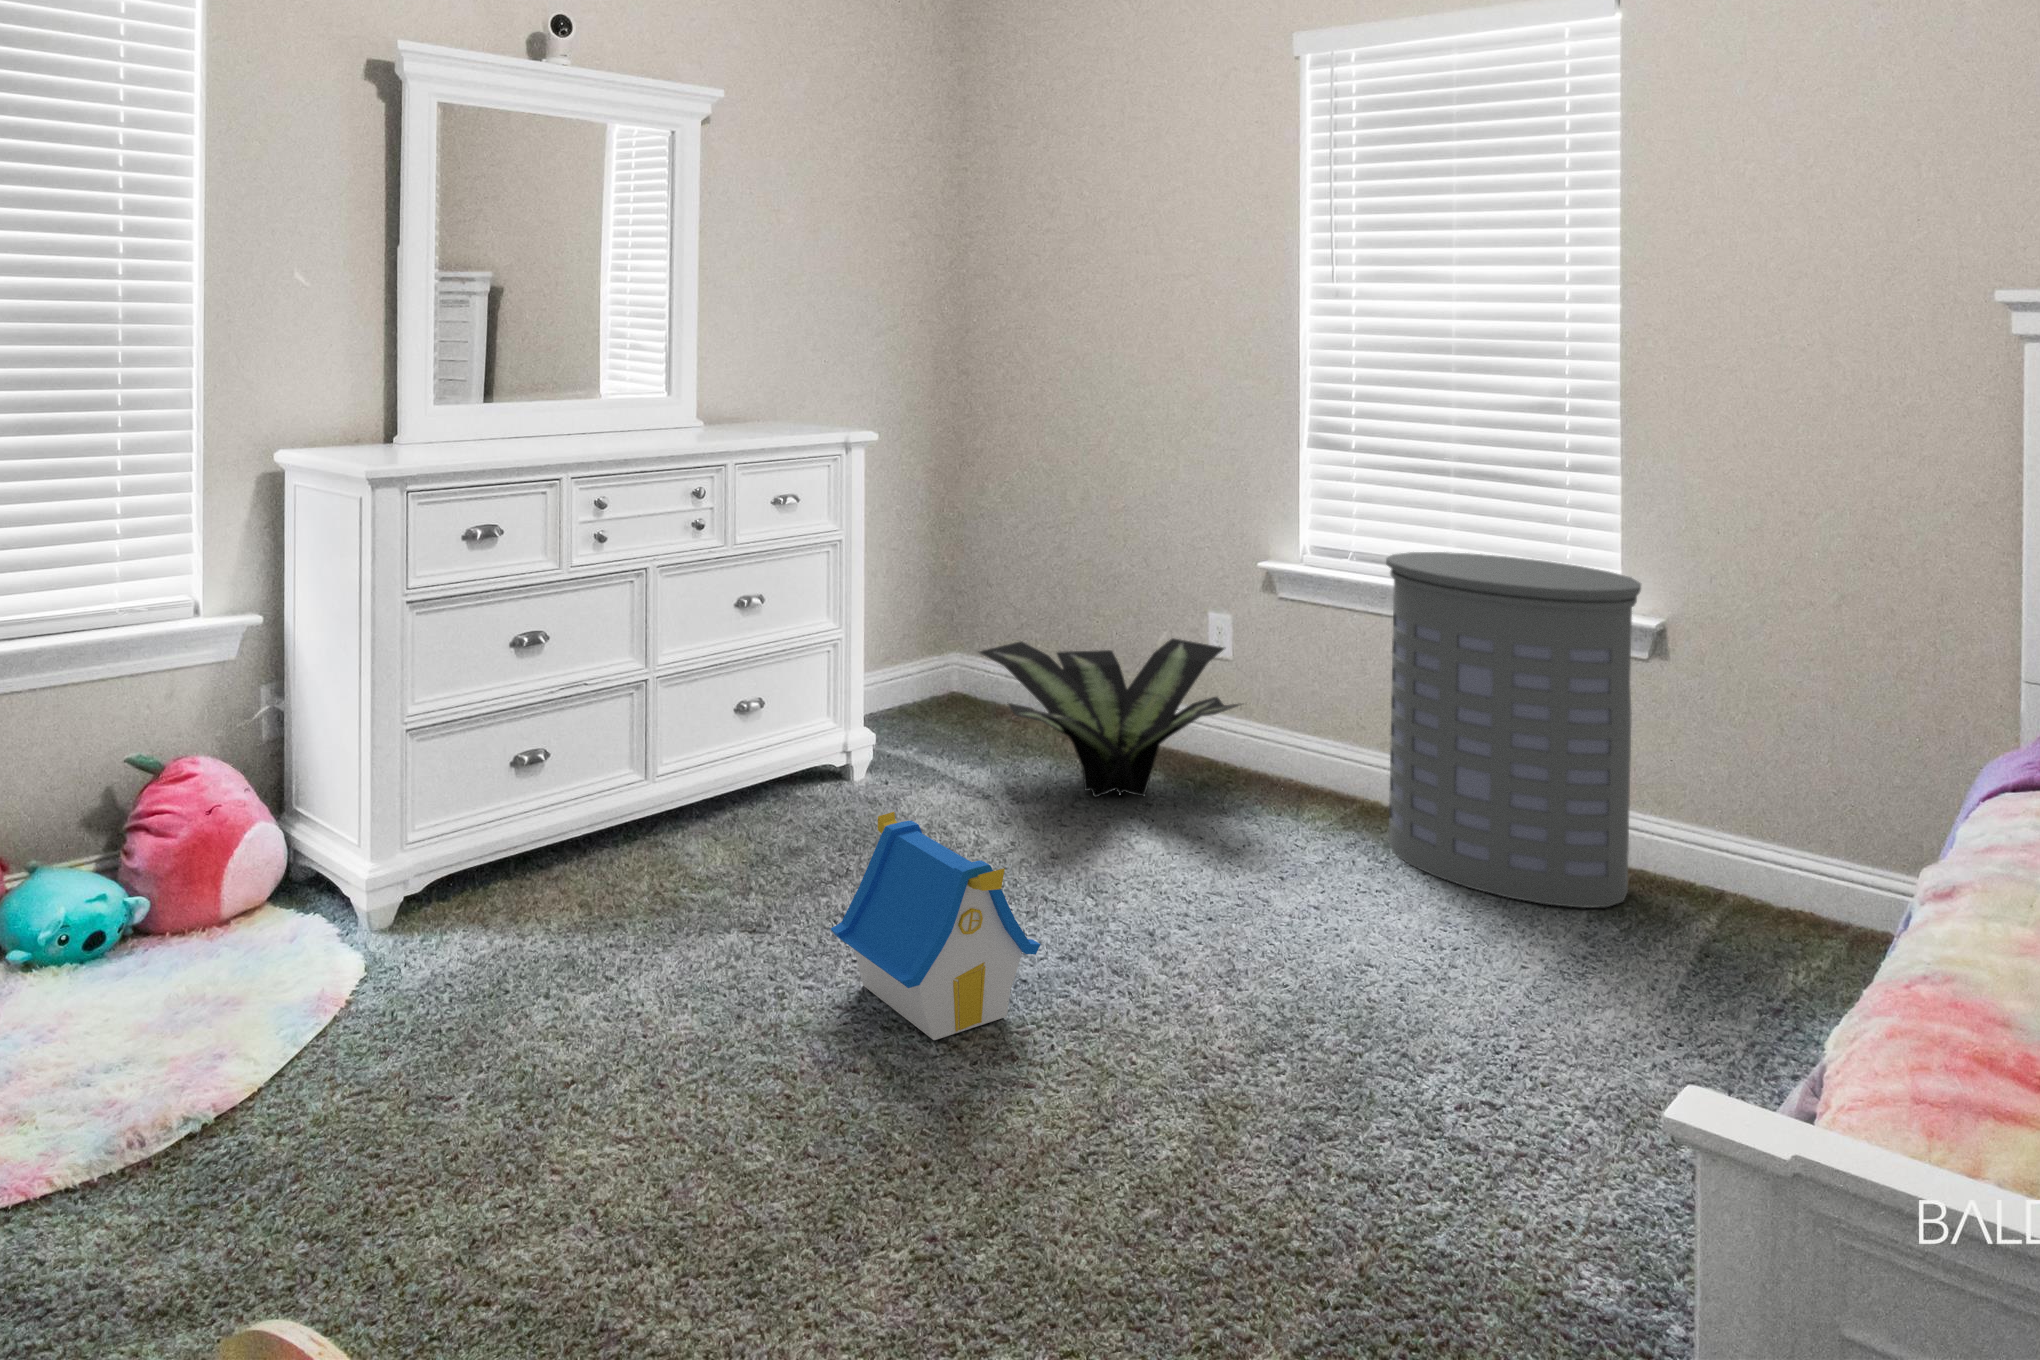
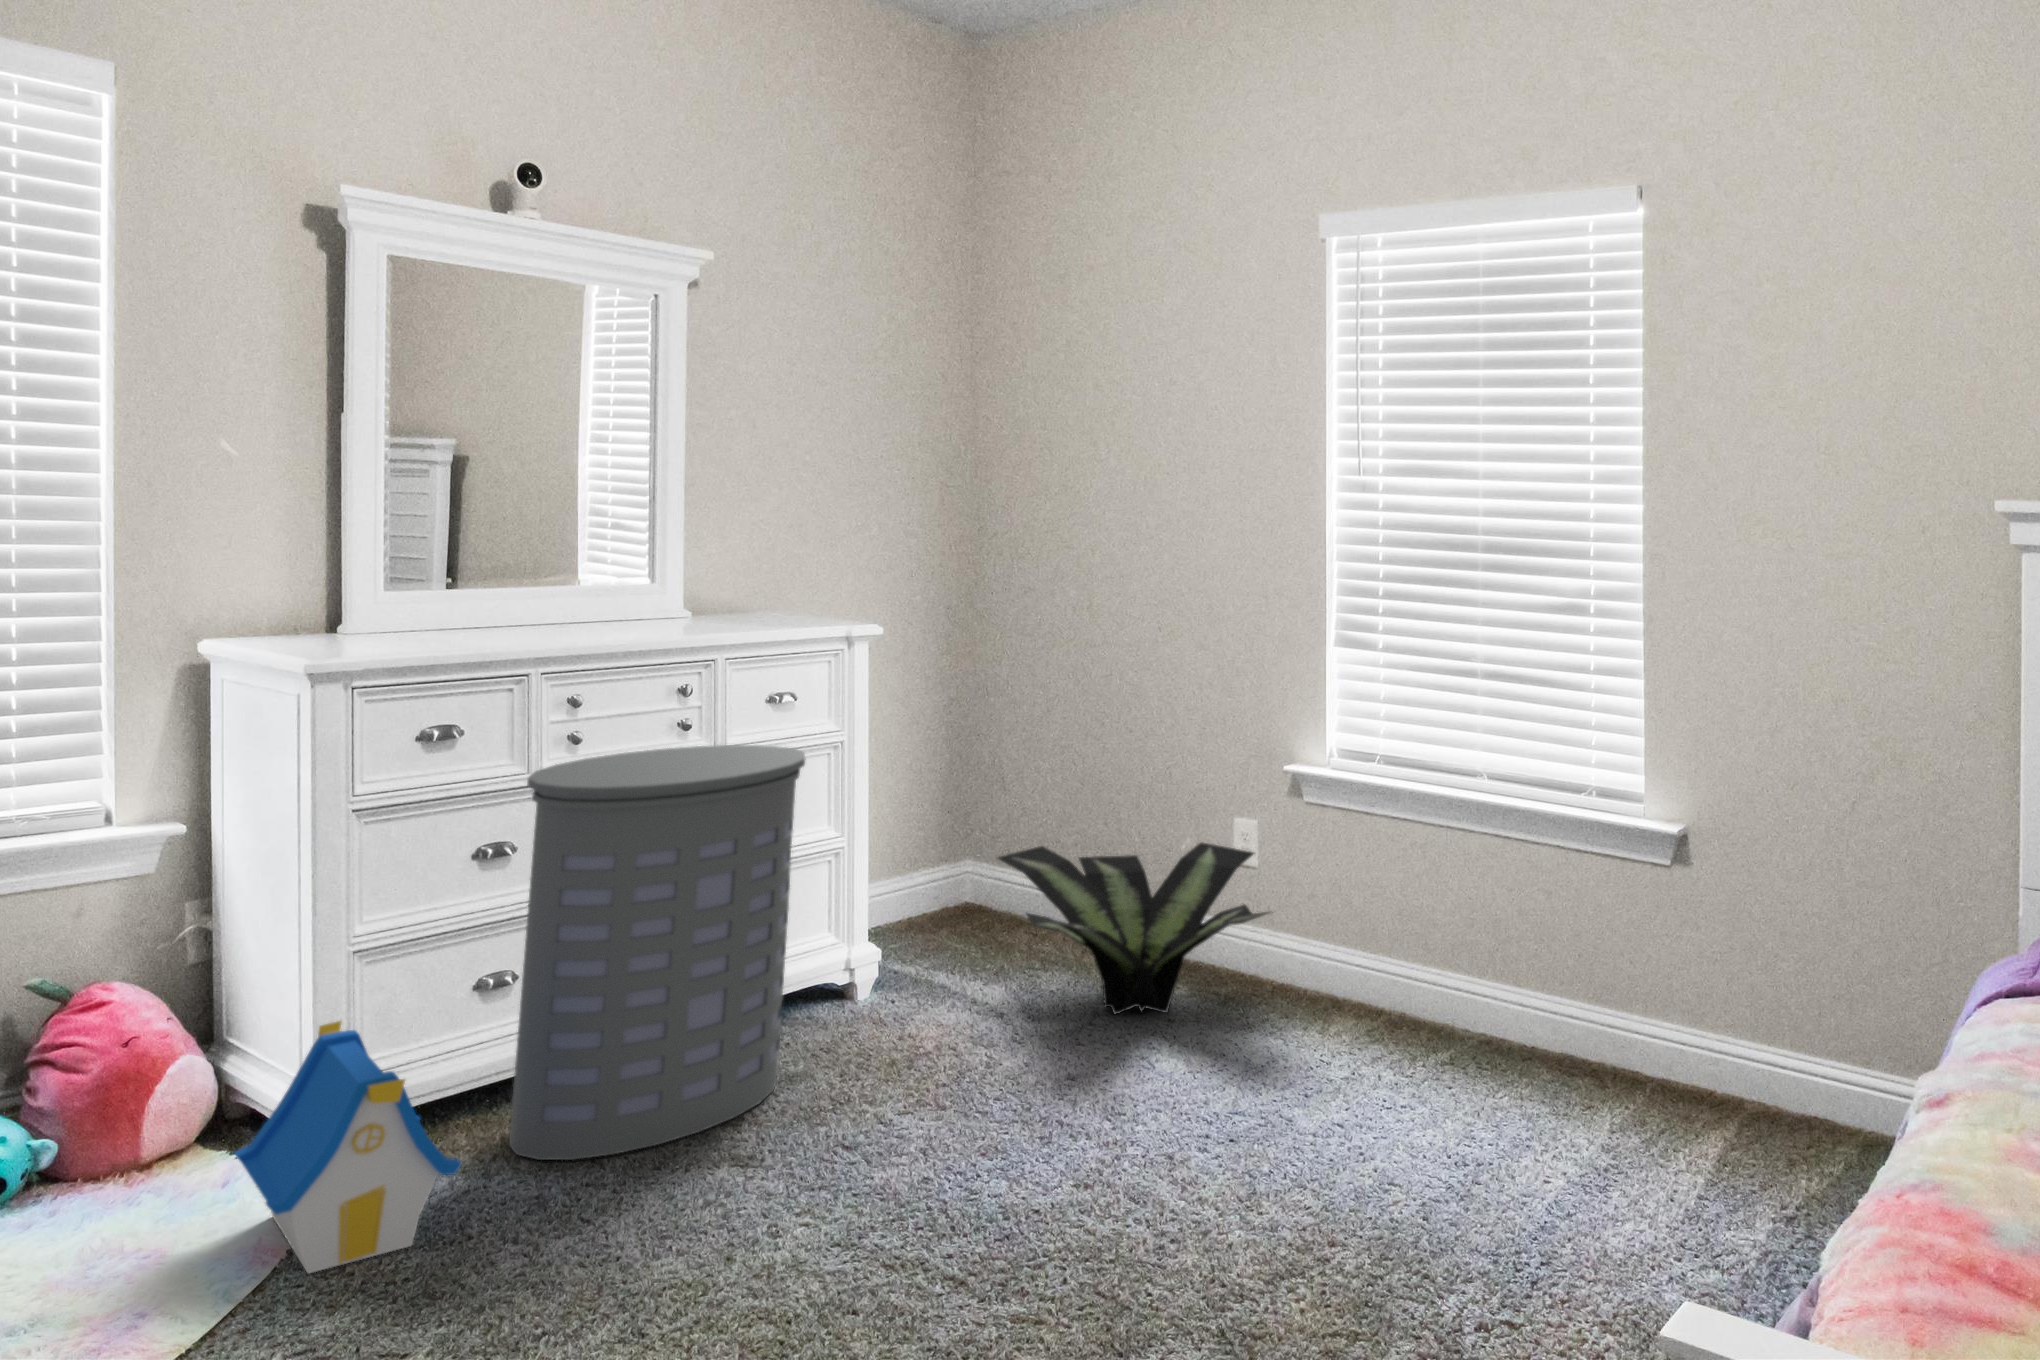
laundry hamper: present [1386,552,1641,908] -> present [509,745,805,1160]
toy house: present [831,812,1041,1040] -> present [235,1021,461,1273]

